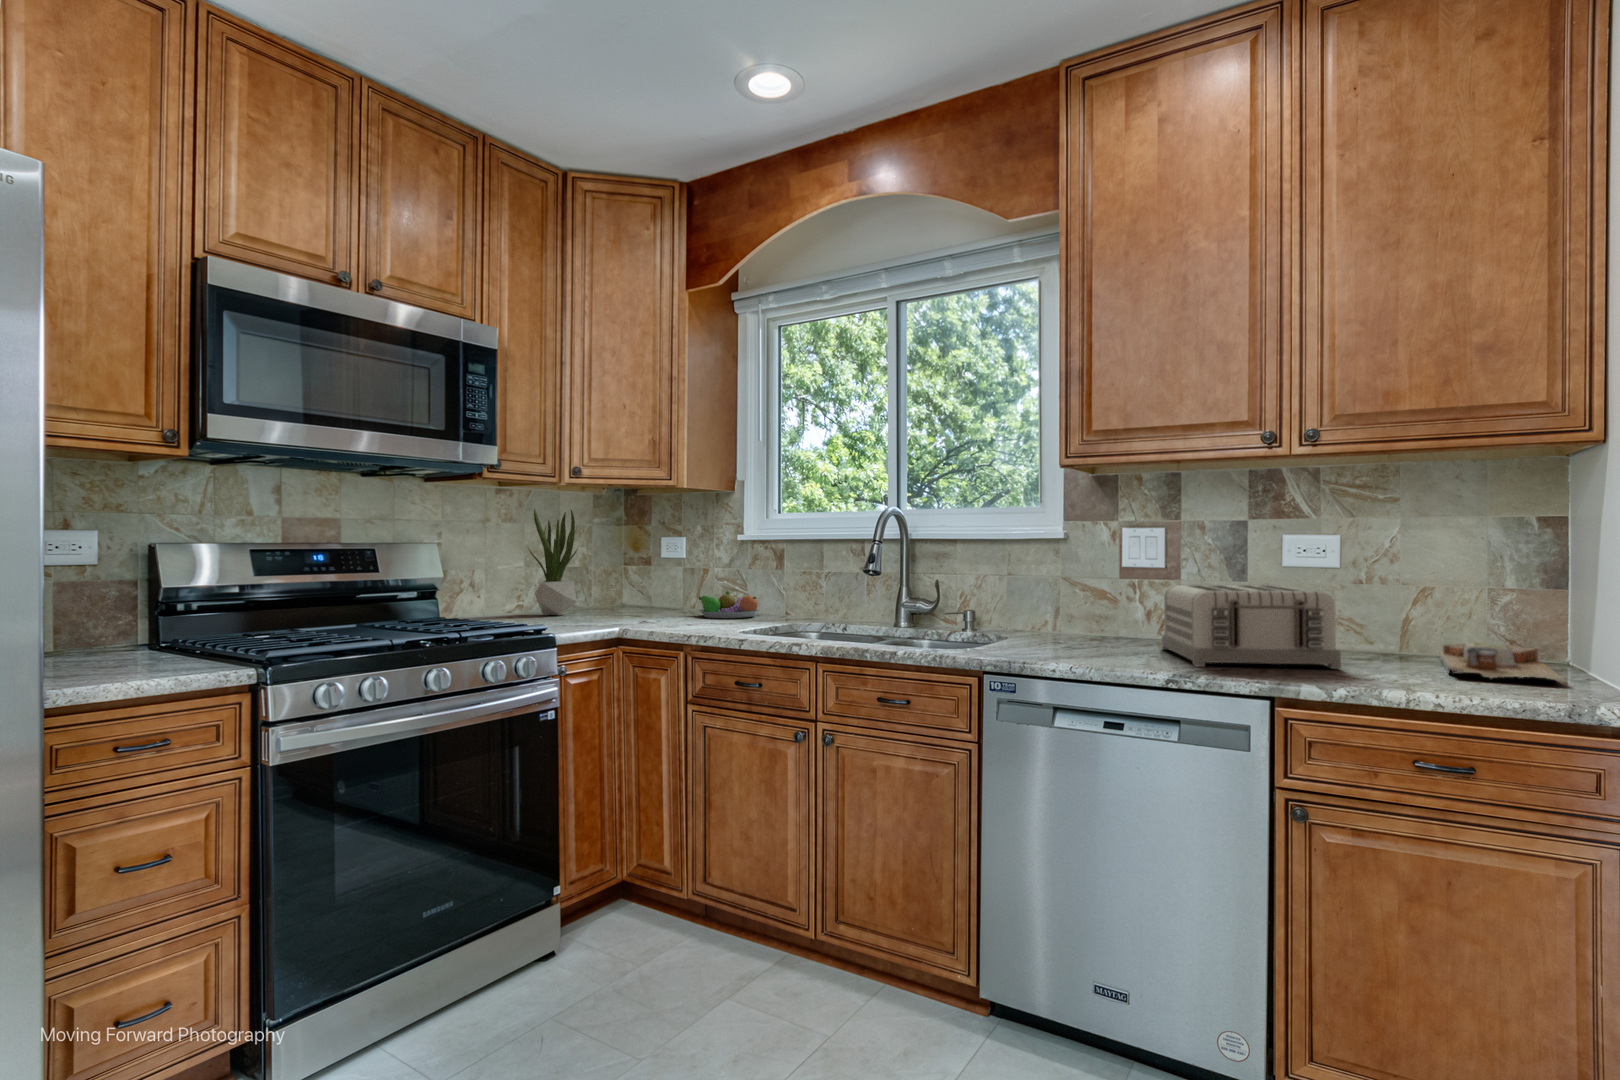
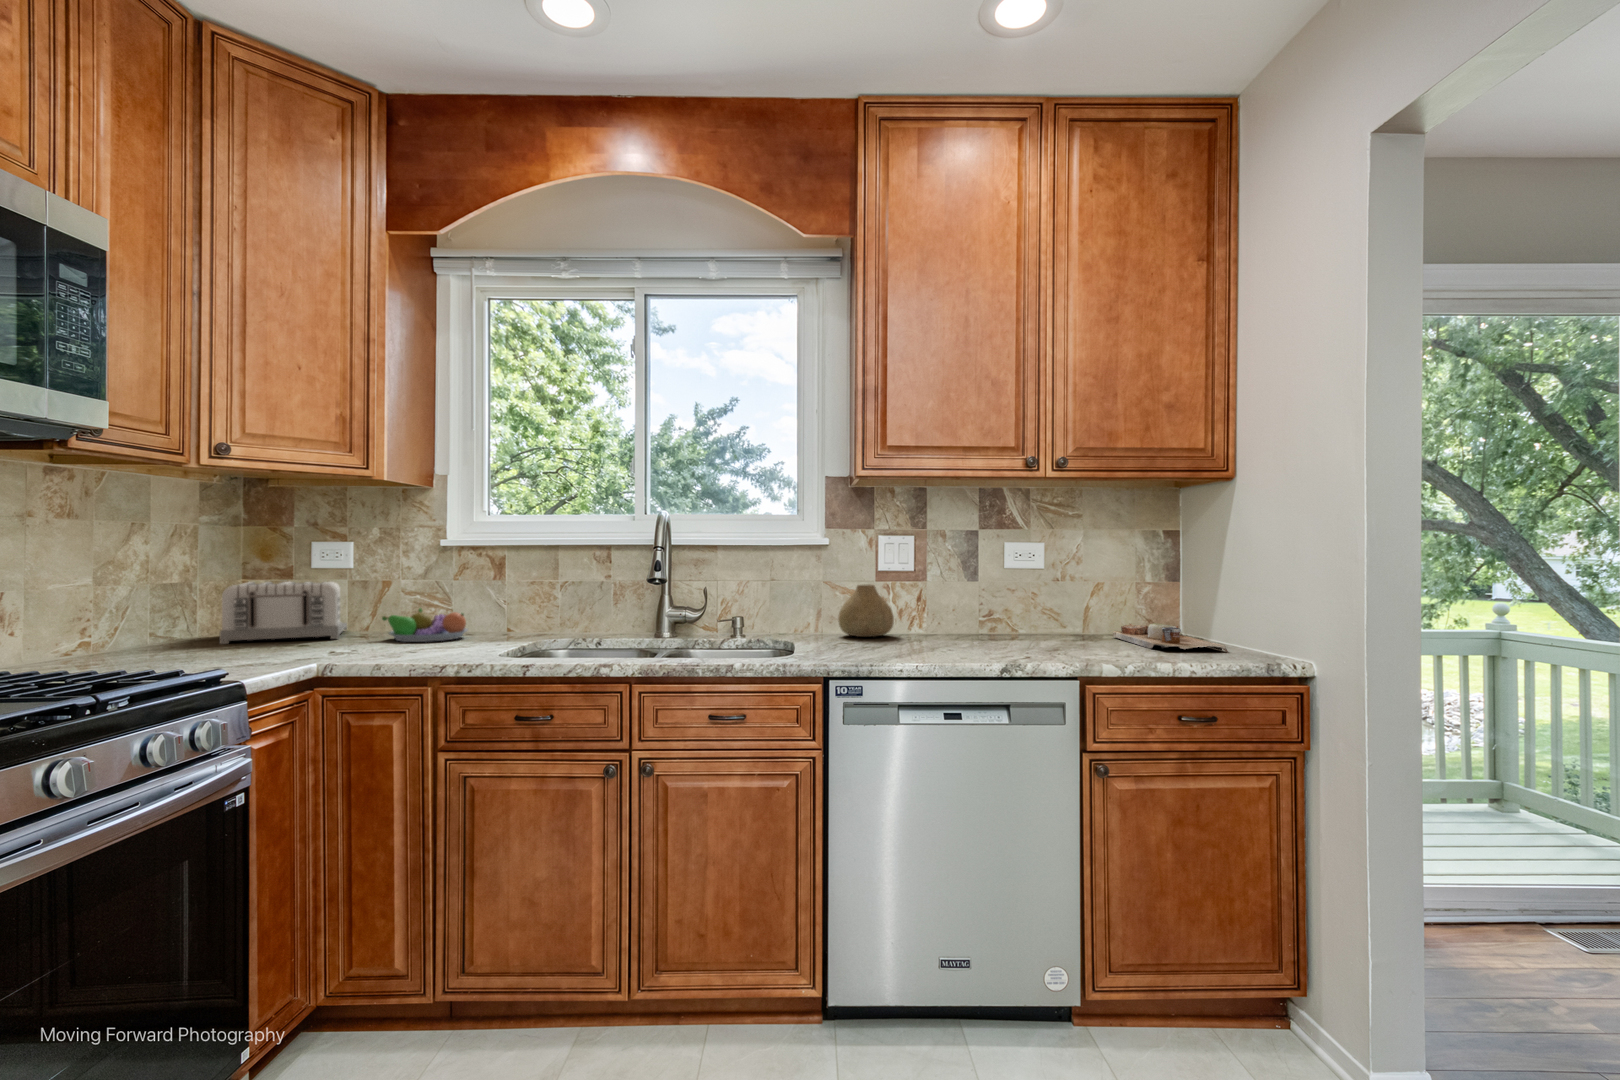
potted plant: present [529,510,578,615] -> none [117,502,203,652]
vase: none [1078,581,1142,638] -> present [838,585,894,637]
toaster: present [1162,585,1341,669] -> present [220,580,347,644]

